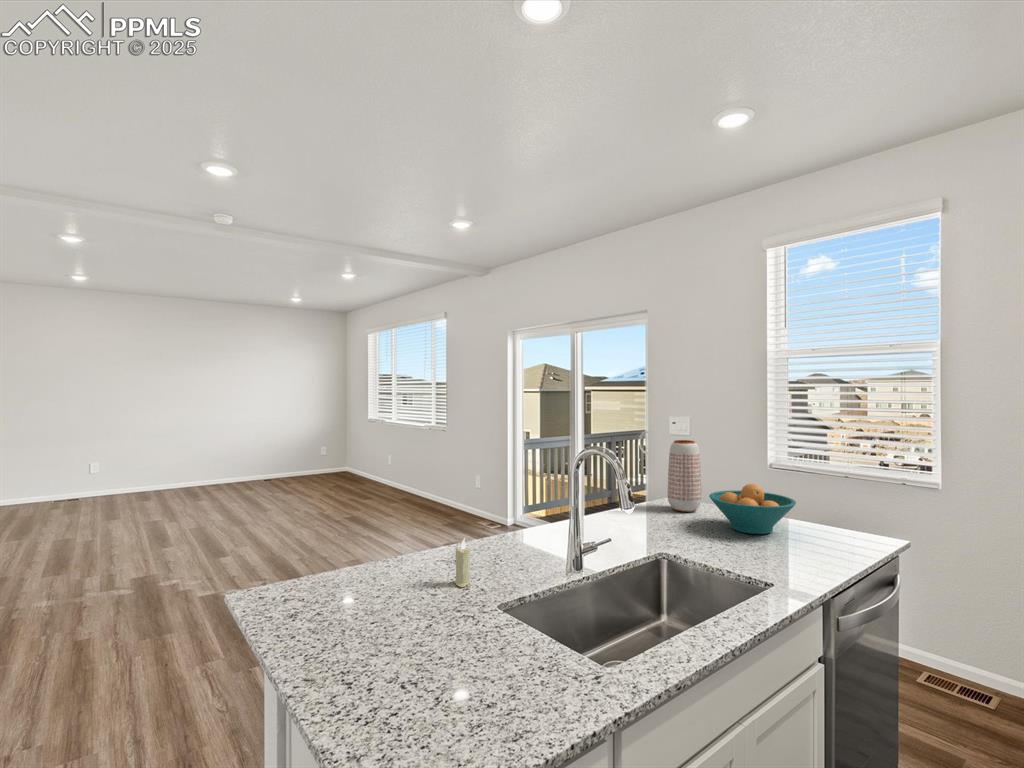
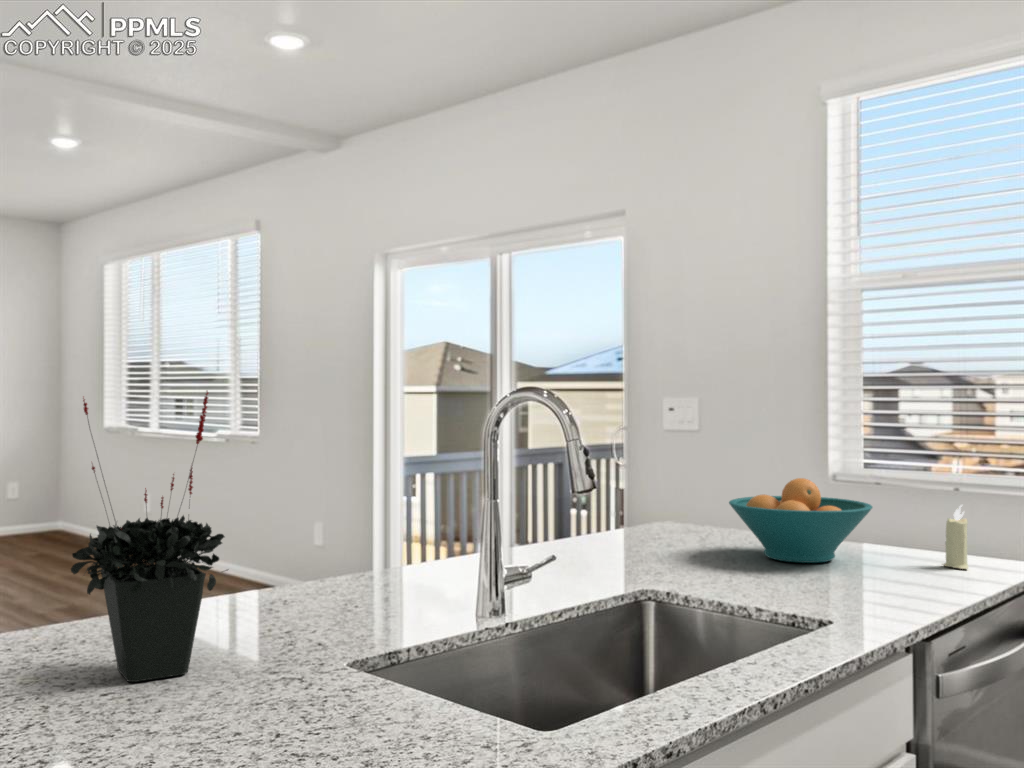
vase: present [668,440,702,512] -> none [658,415,716,540]
potted plant: none [355,462,436,614] -> present [71,391,227,682]
candle: present [454,538,470,587] -> present [942,505,968,569]

